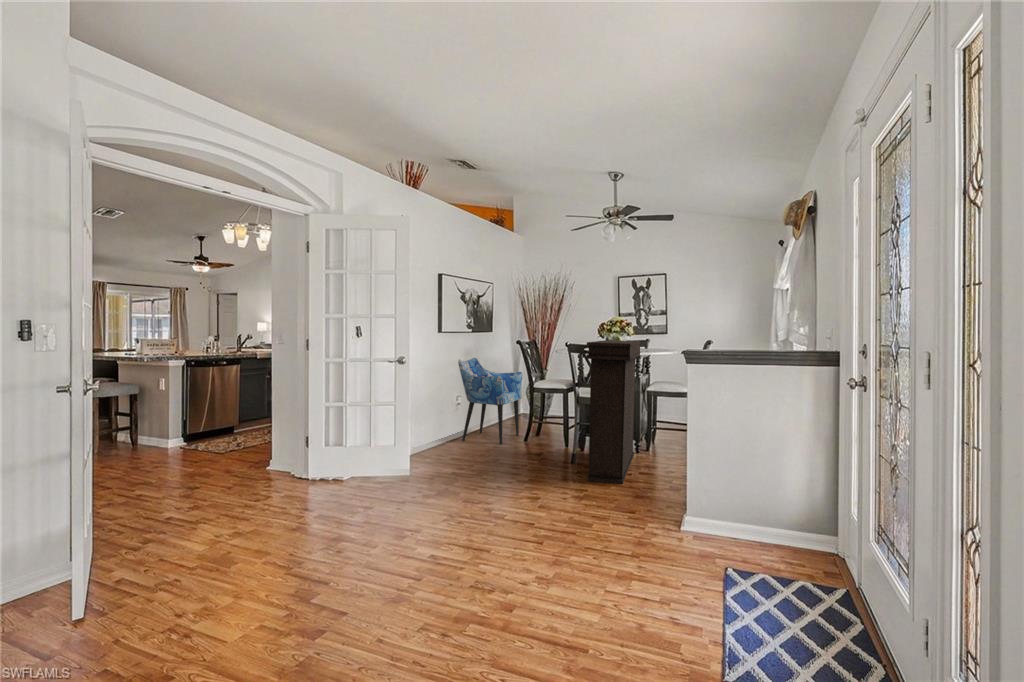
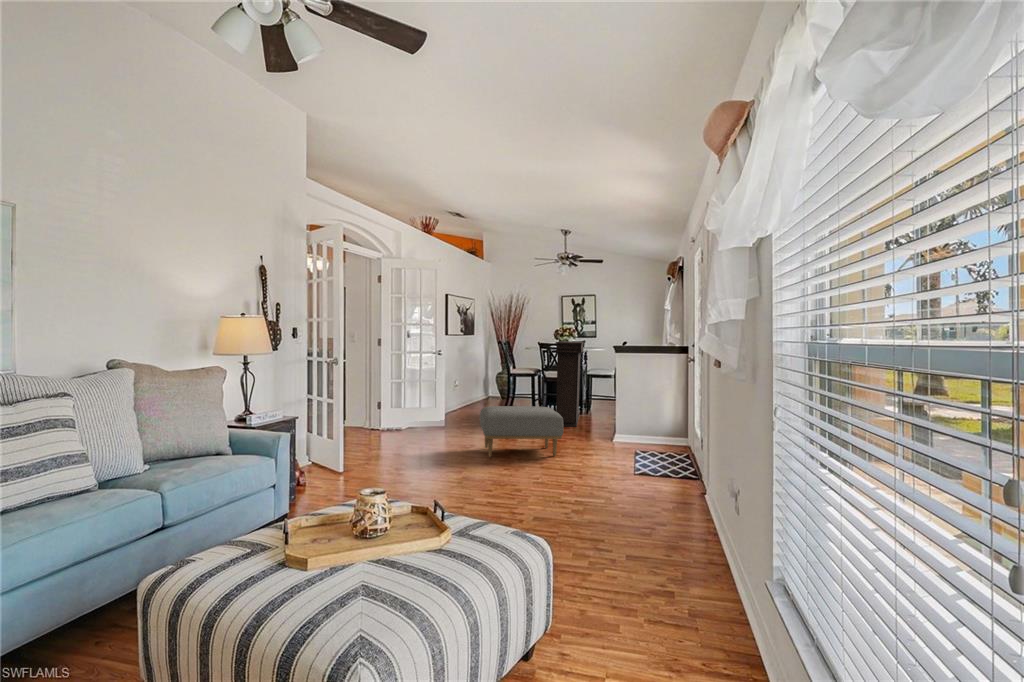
armchair: present [458,358,522,445] -> none [458,354,500,413]
ottoman: none [398,468,567,587] -> present [480,406,563,457]

